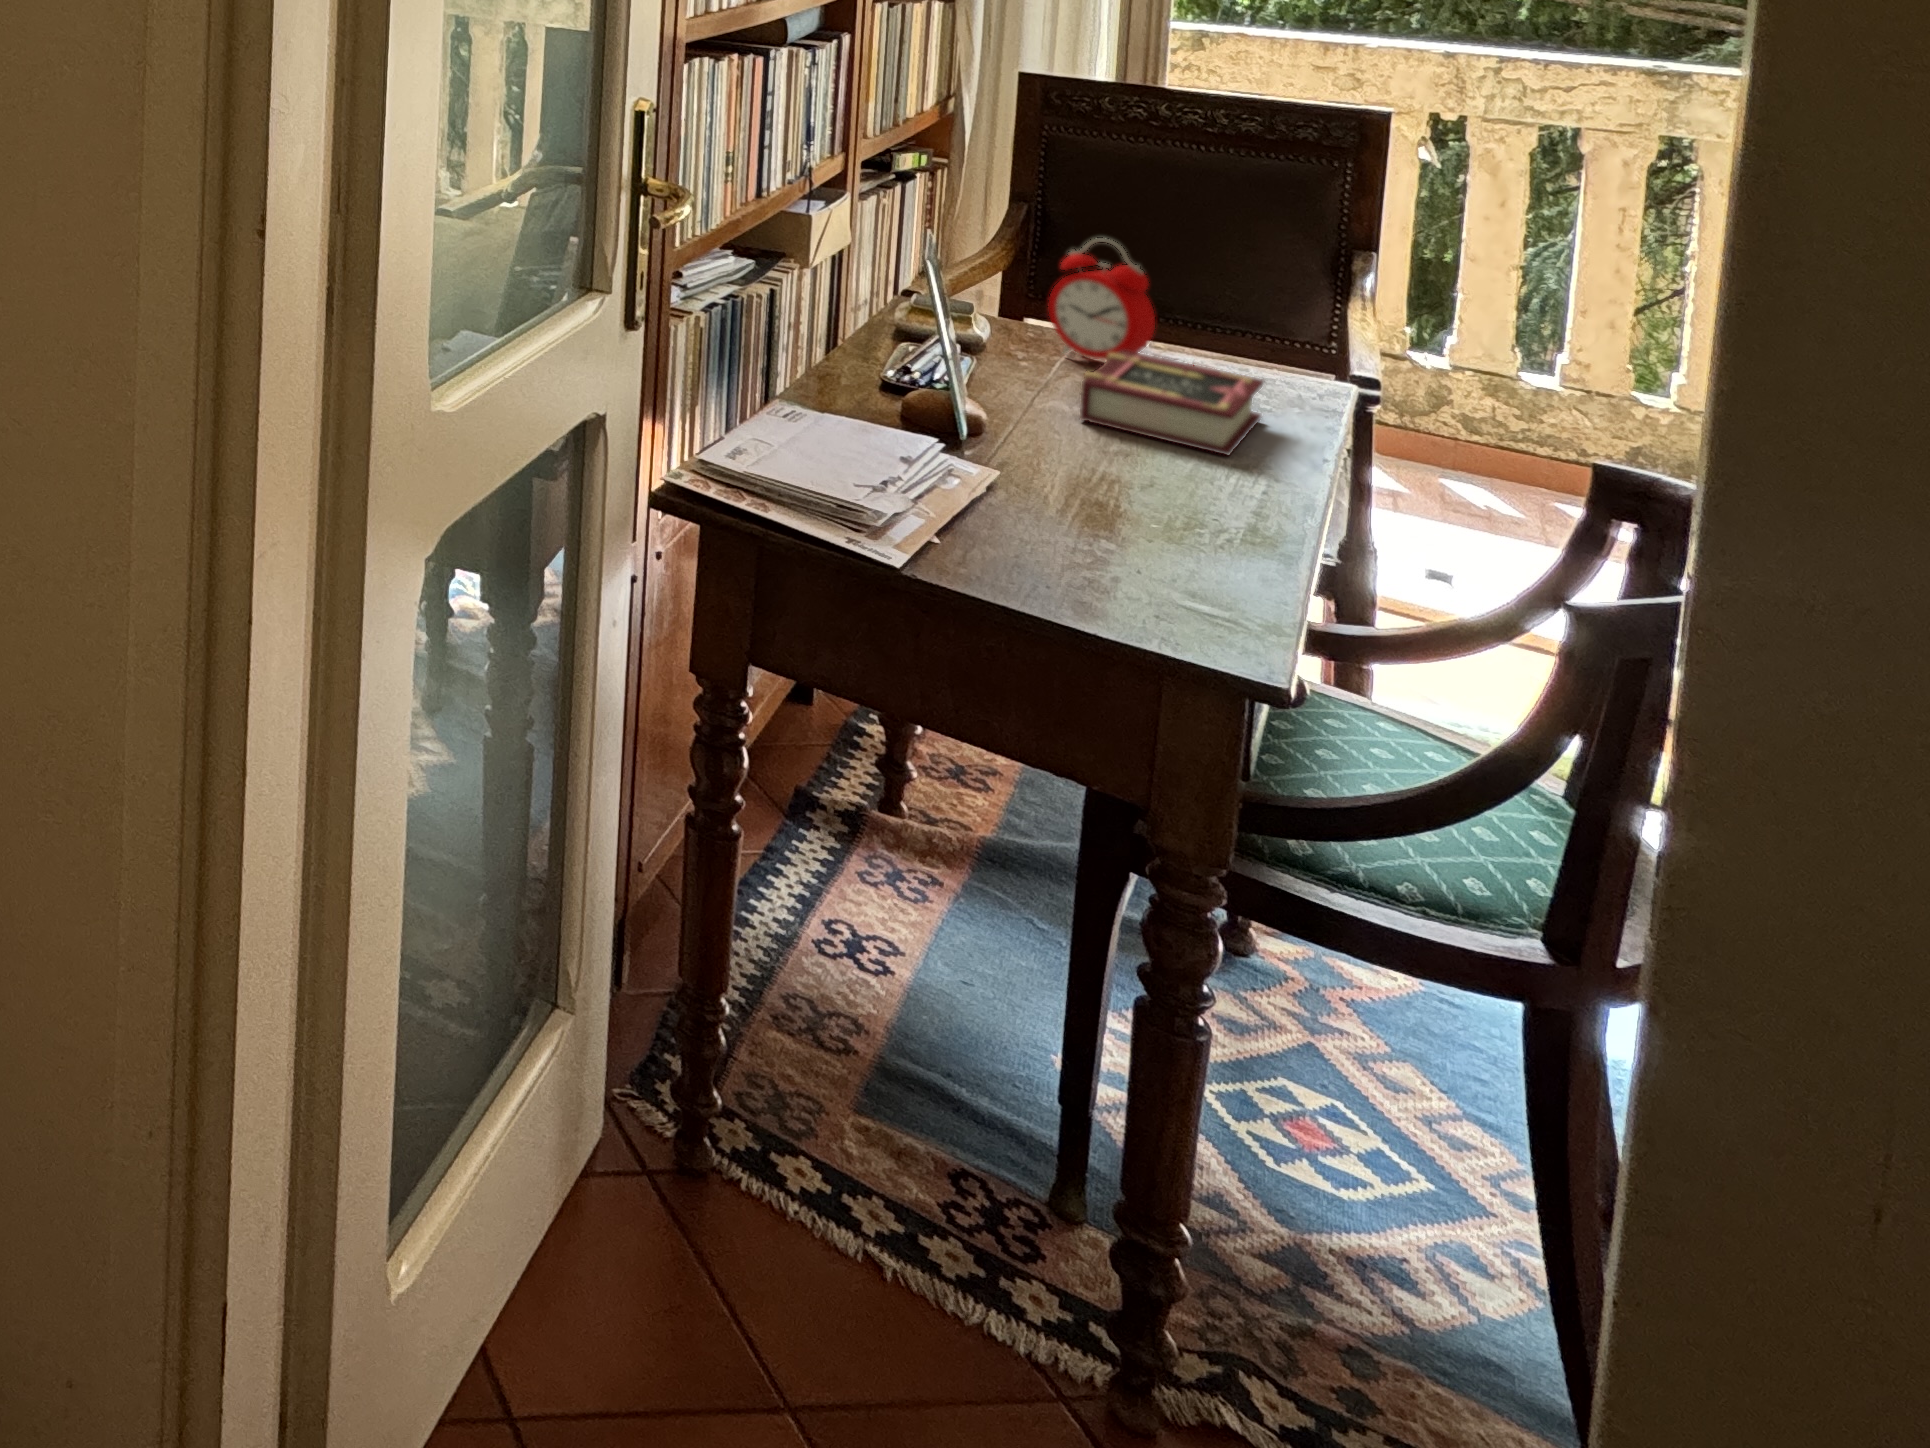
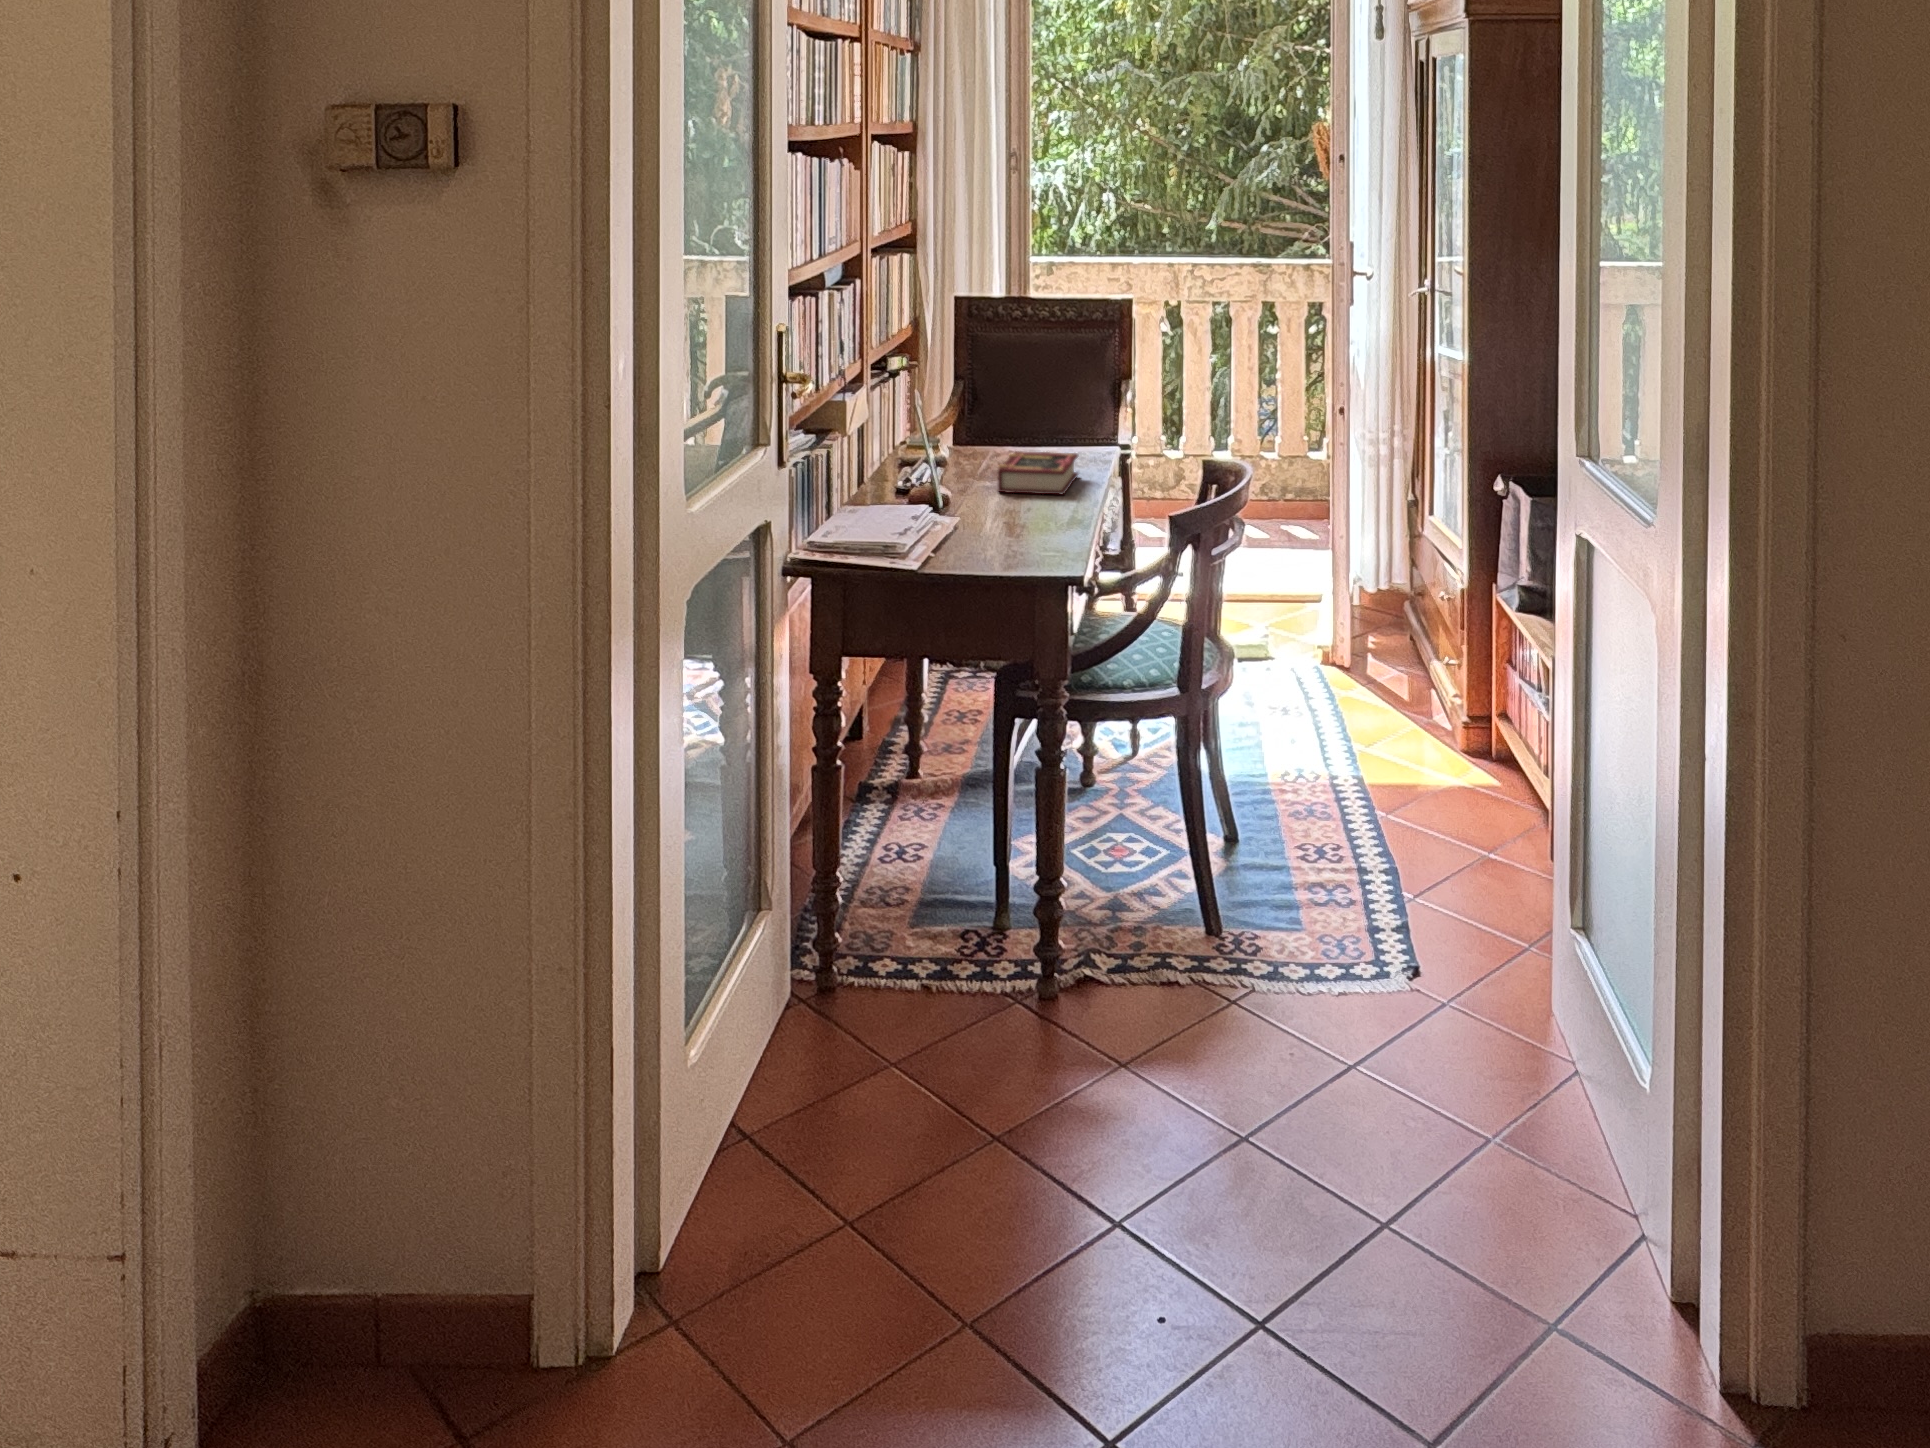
alarm clock: present [1048,239,1155,360] -> none [980,390,1031,466]

